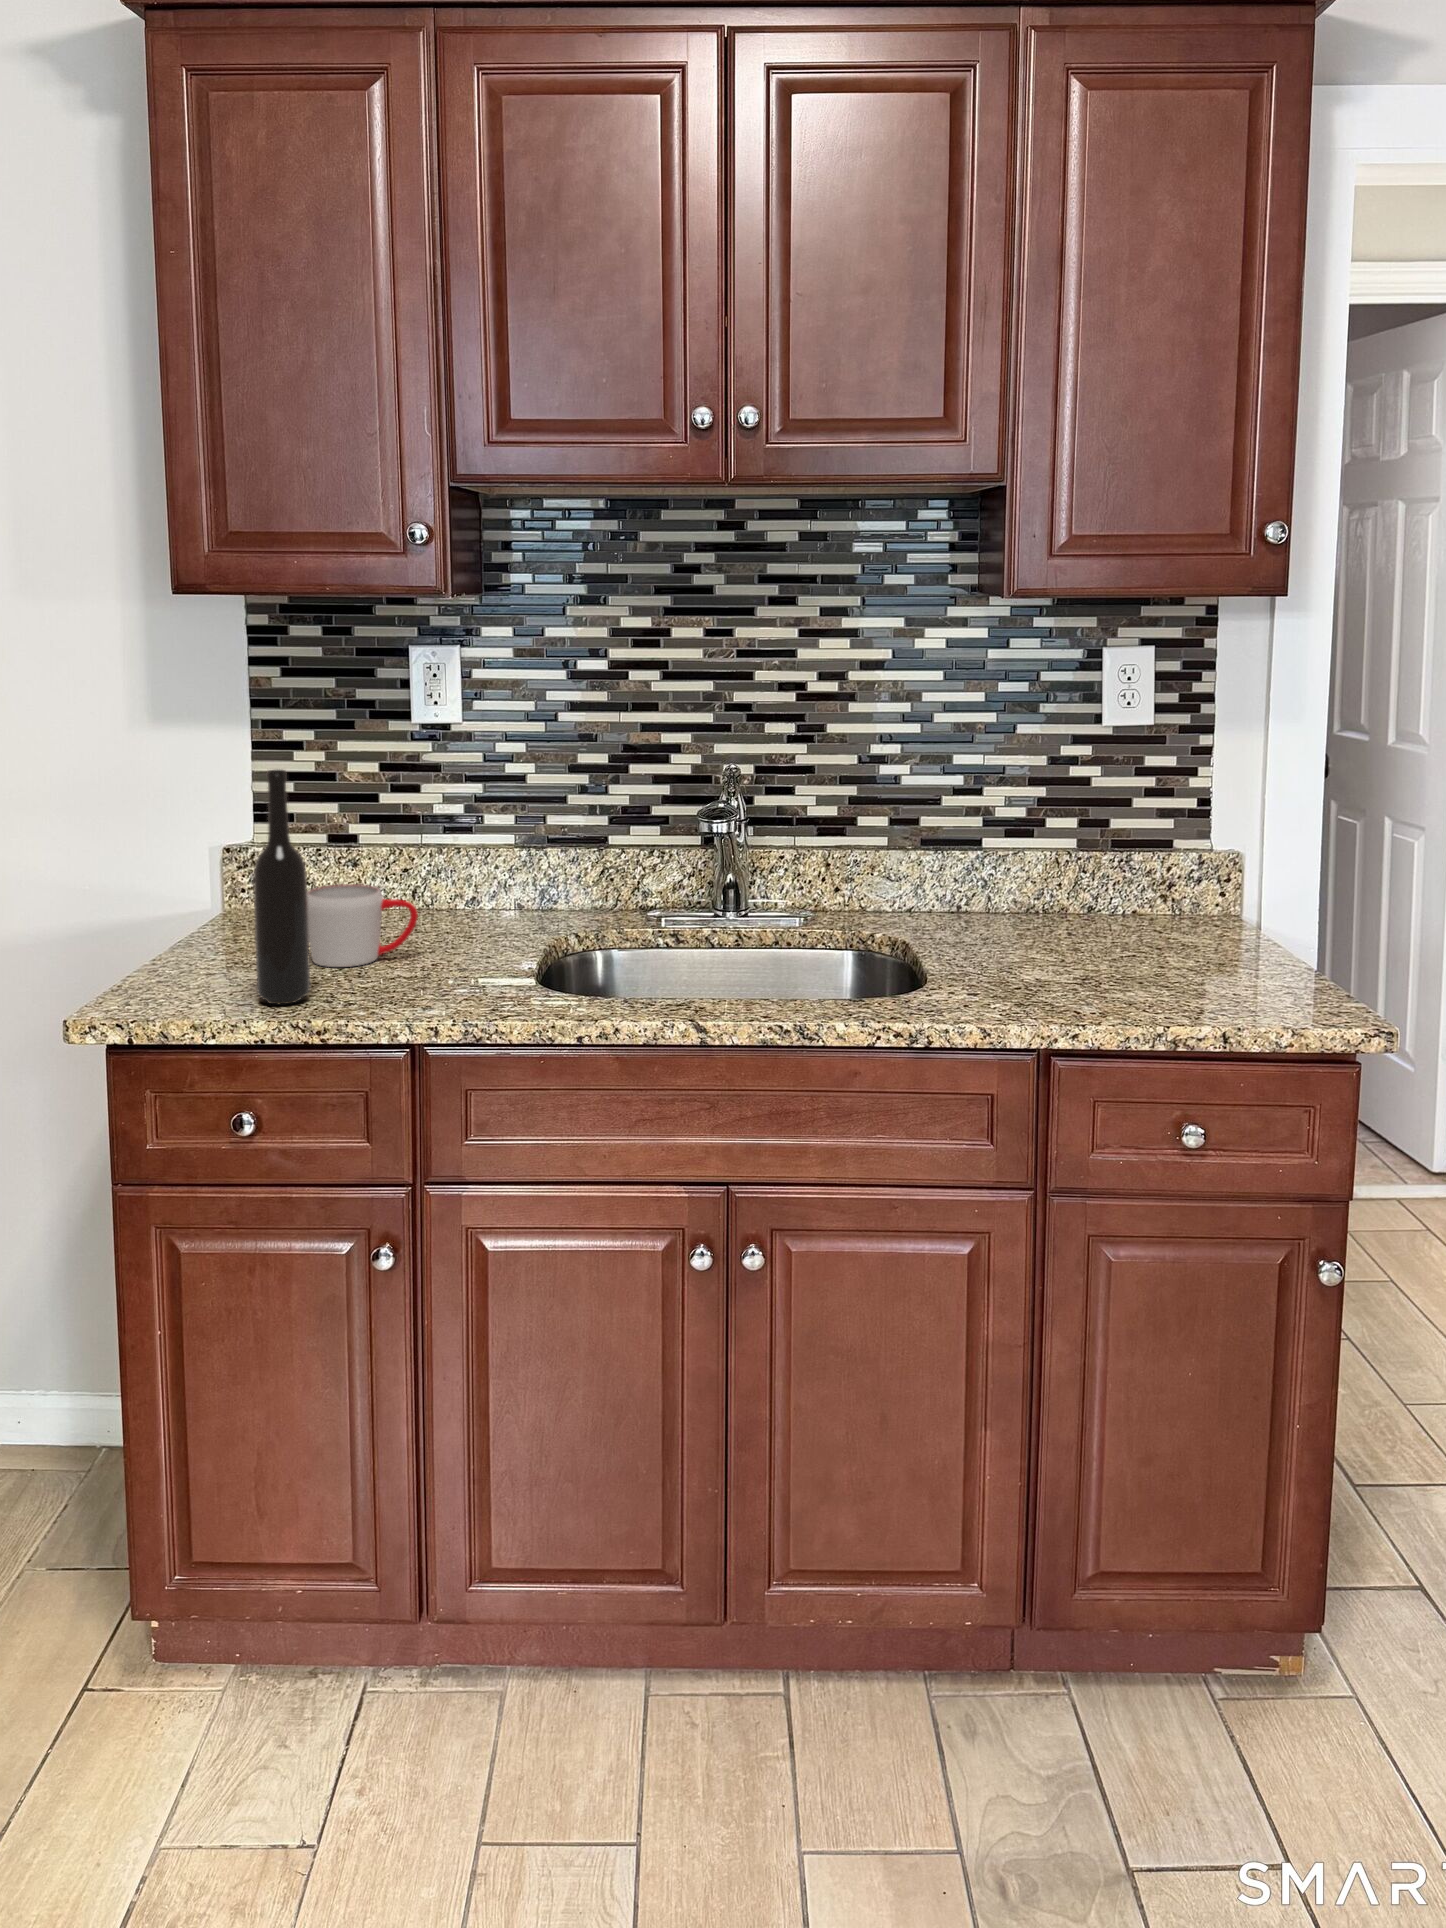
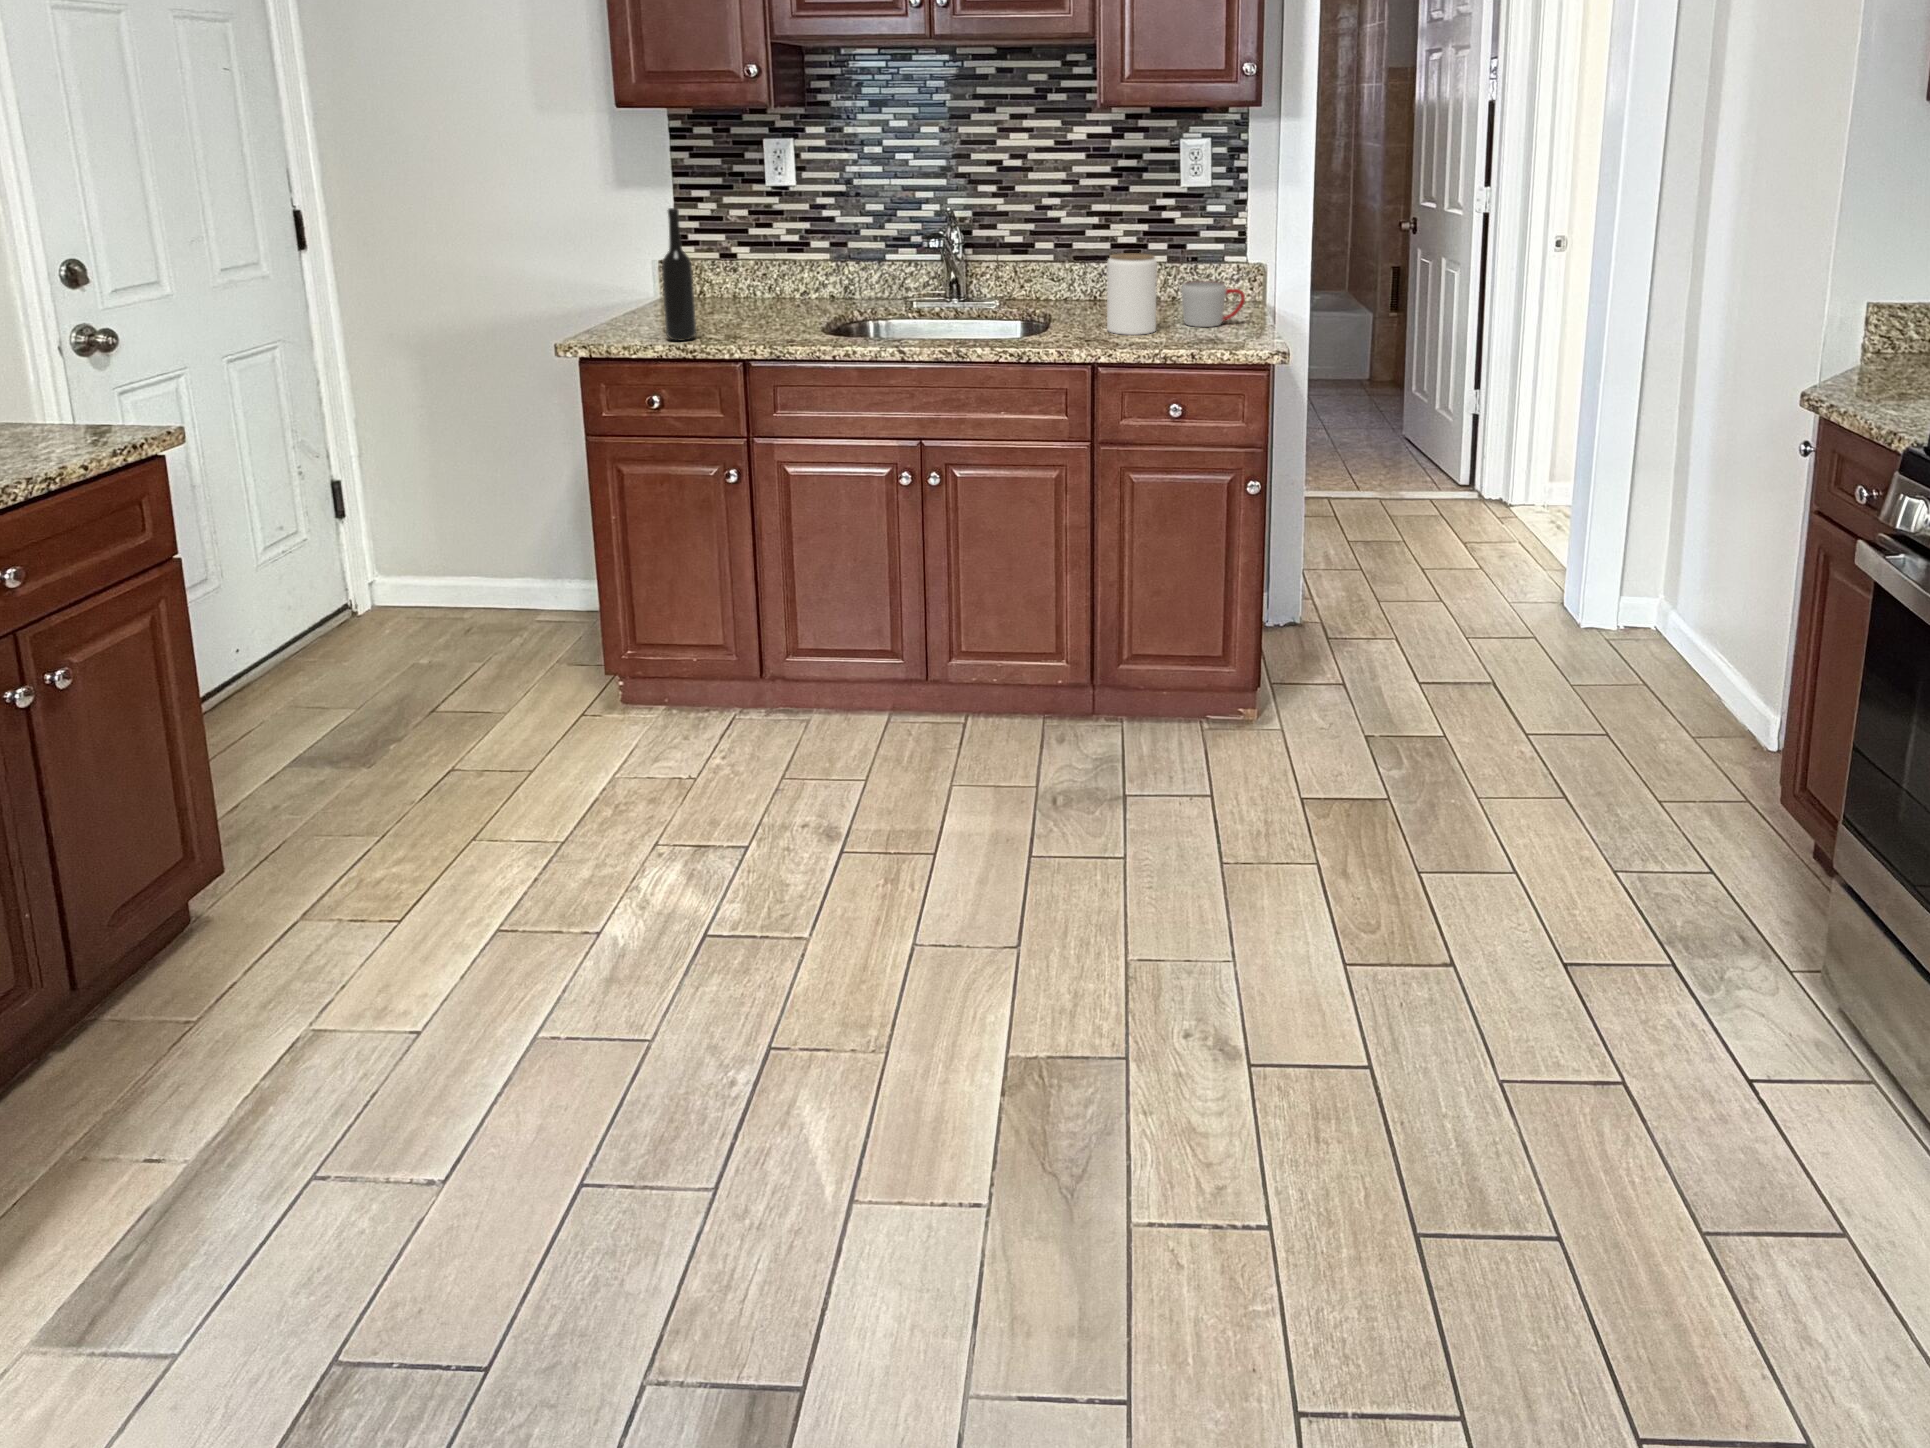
jar: none [1005,839,1094,980] -> present [1107,253,1157,335]
mug: present [307,884,418,967] -> present [1181,281,1245,327]

